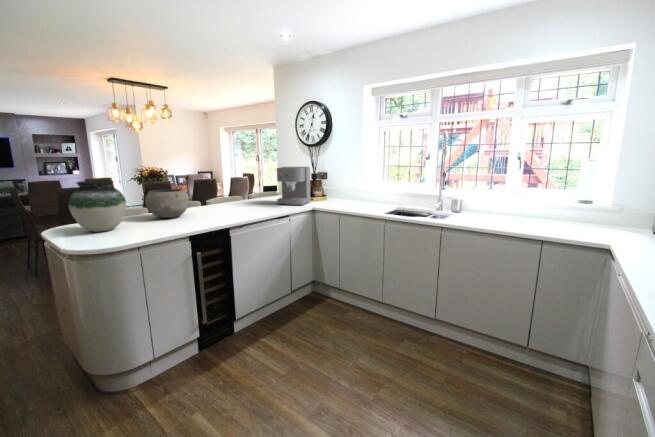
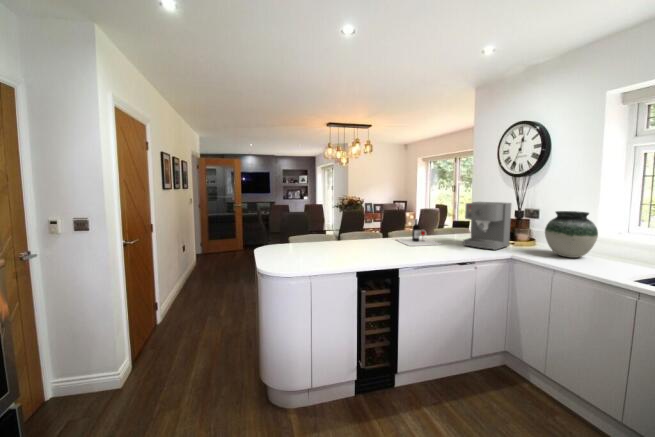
vase: present [69,180,126,232] -> present [545,211,598,258]
wine bottle: none [216,184,261,209] -> present [398,219,441,246]
ceramic bowl: present [145,189,190,218] -> none [328,222,367,250]

